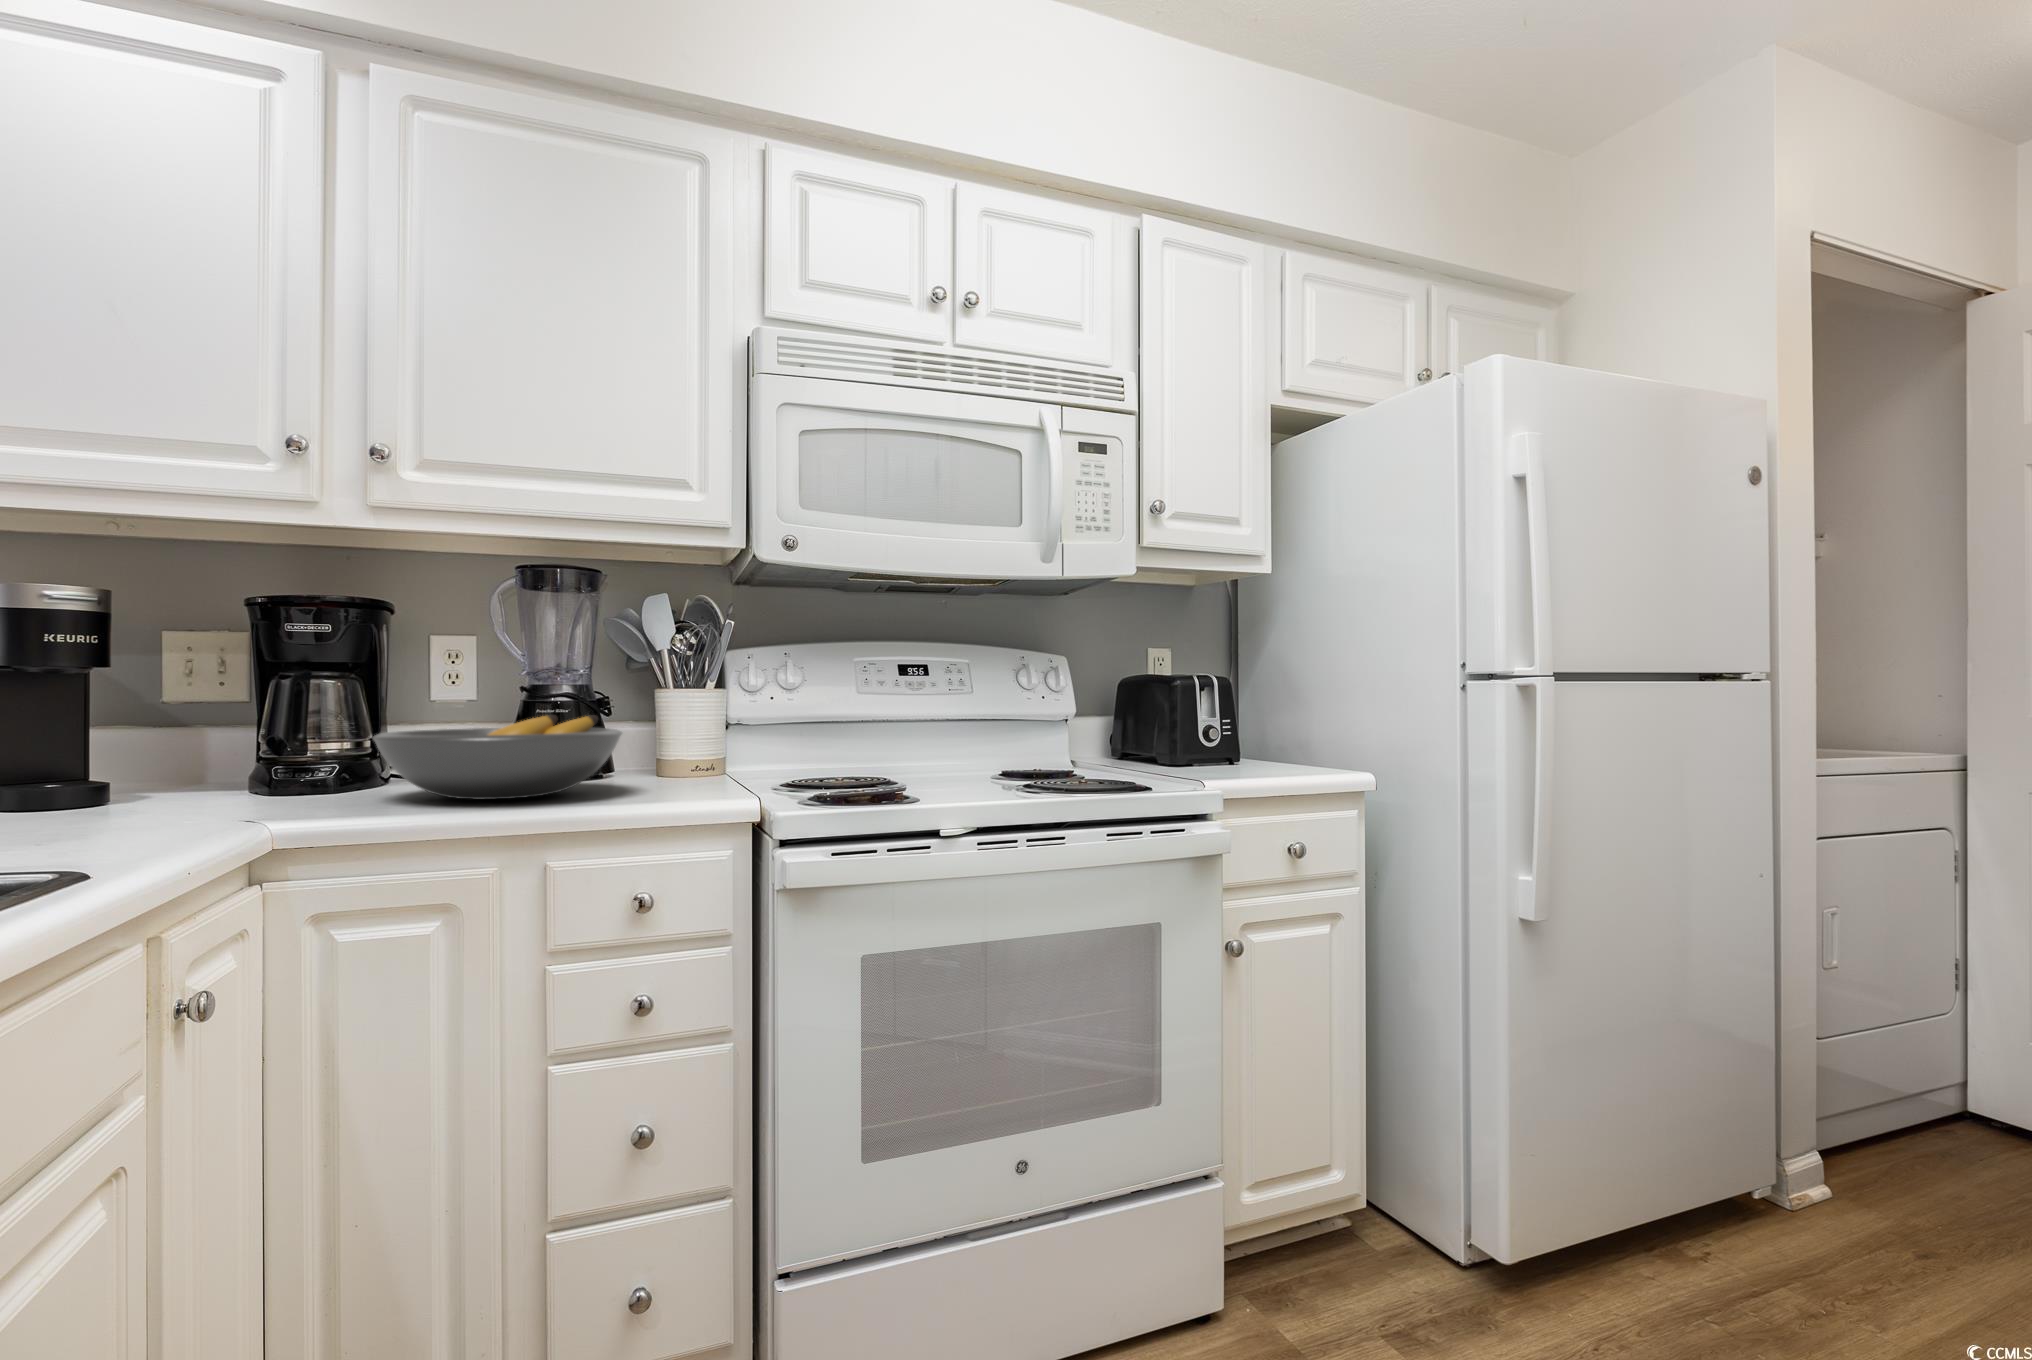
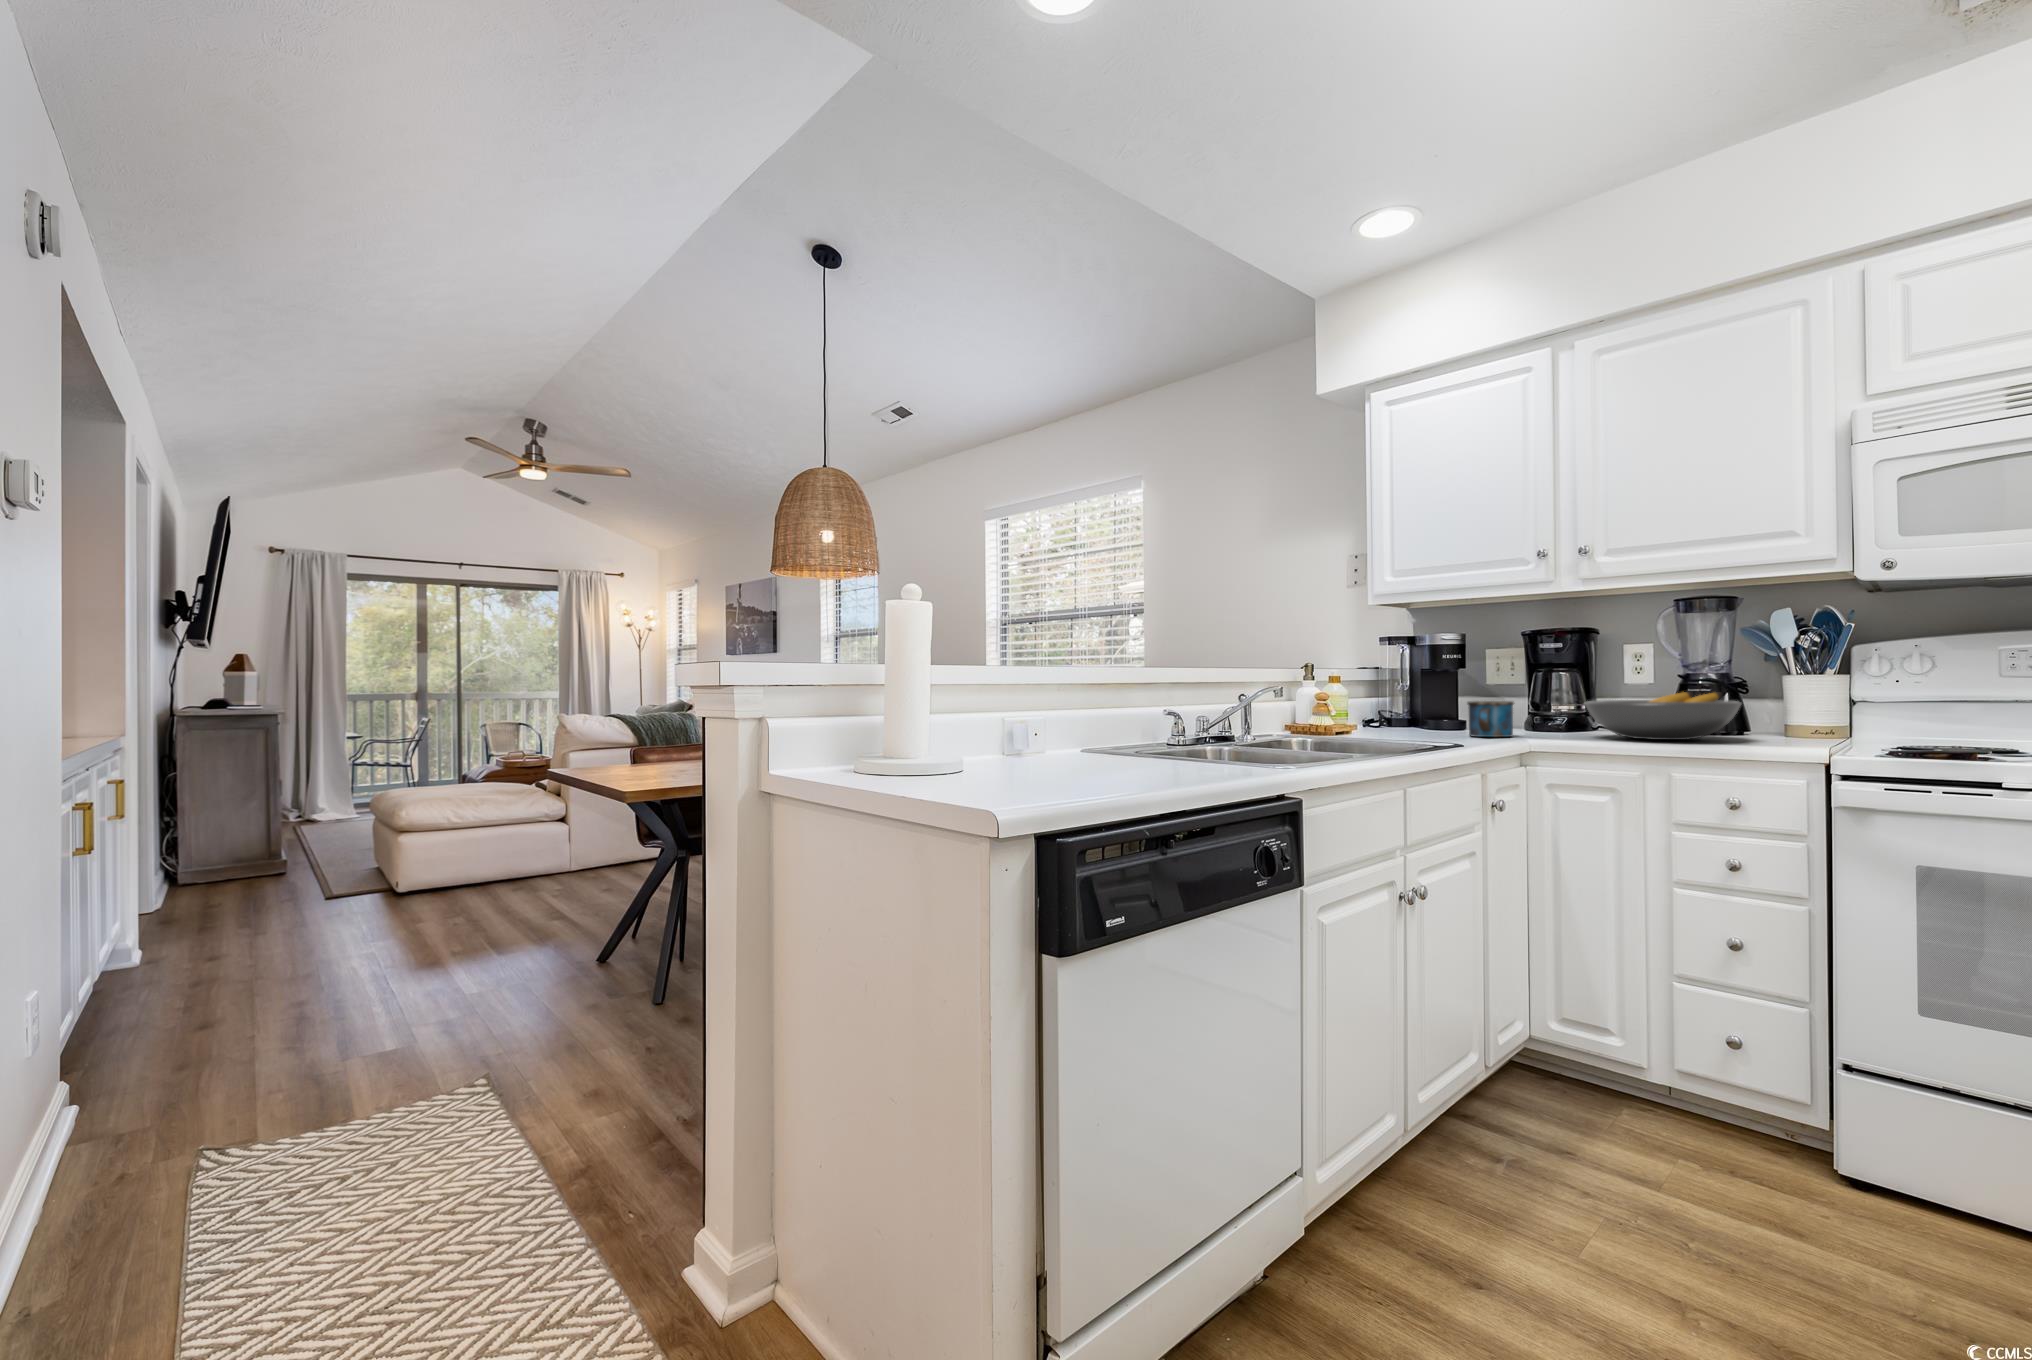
mug: none [104,737,226,820] -> present [1468,701,1514,737]

